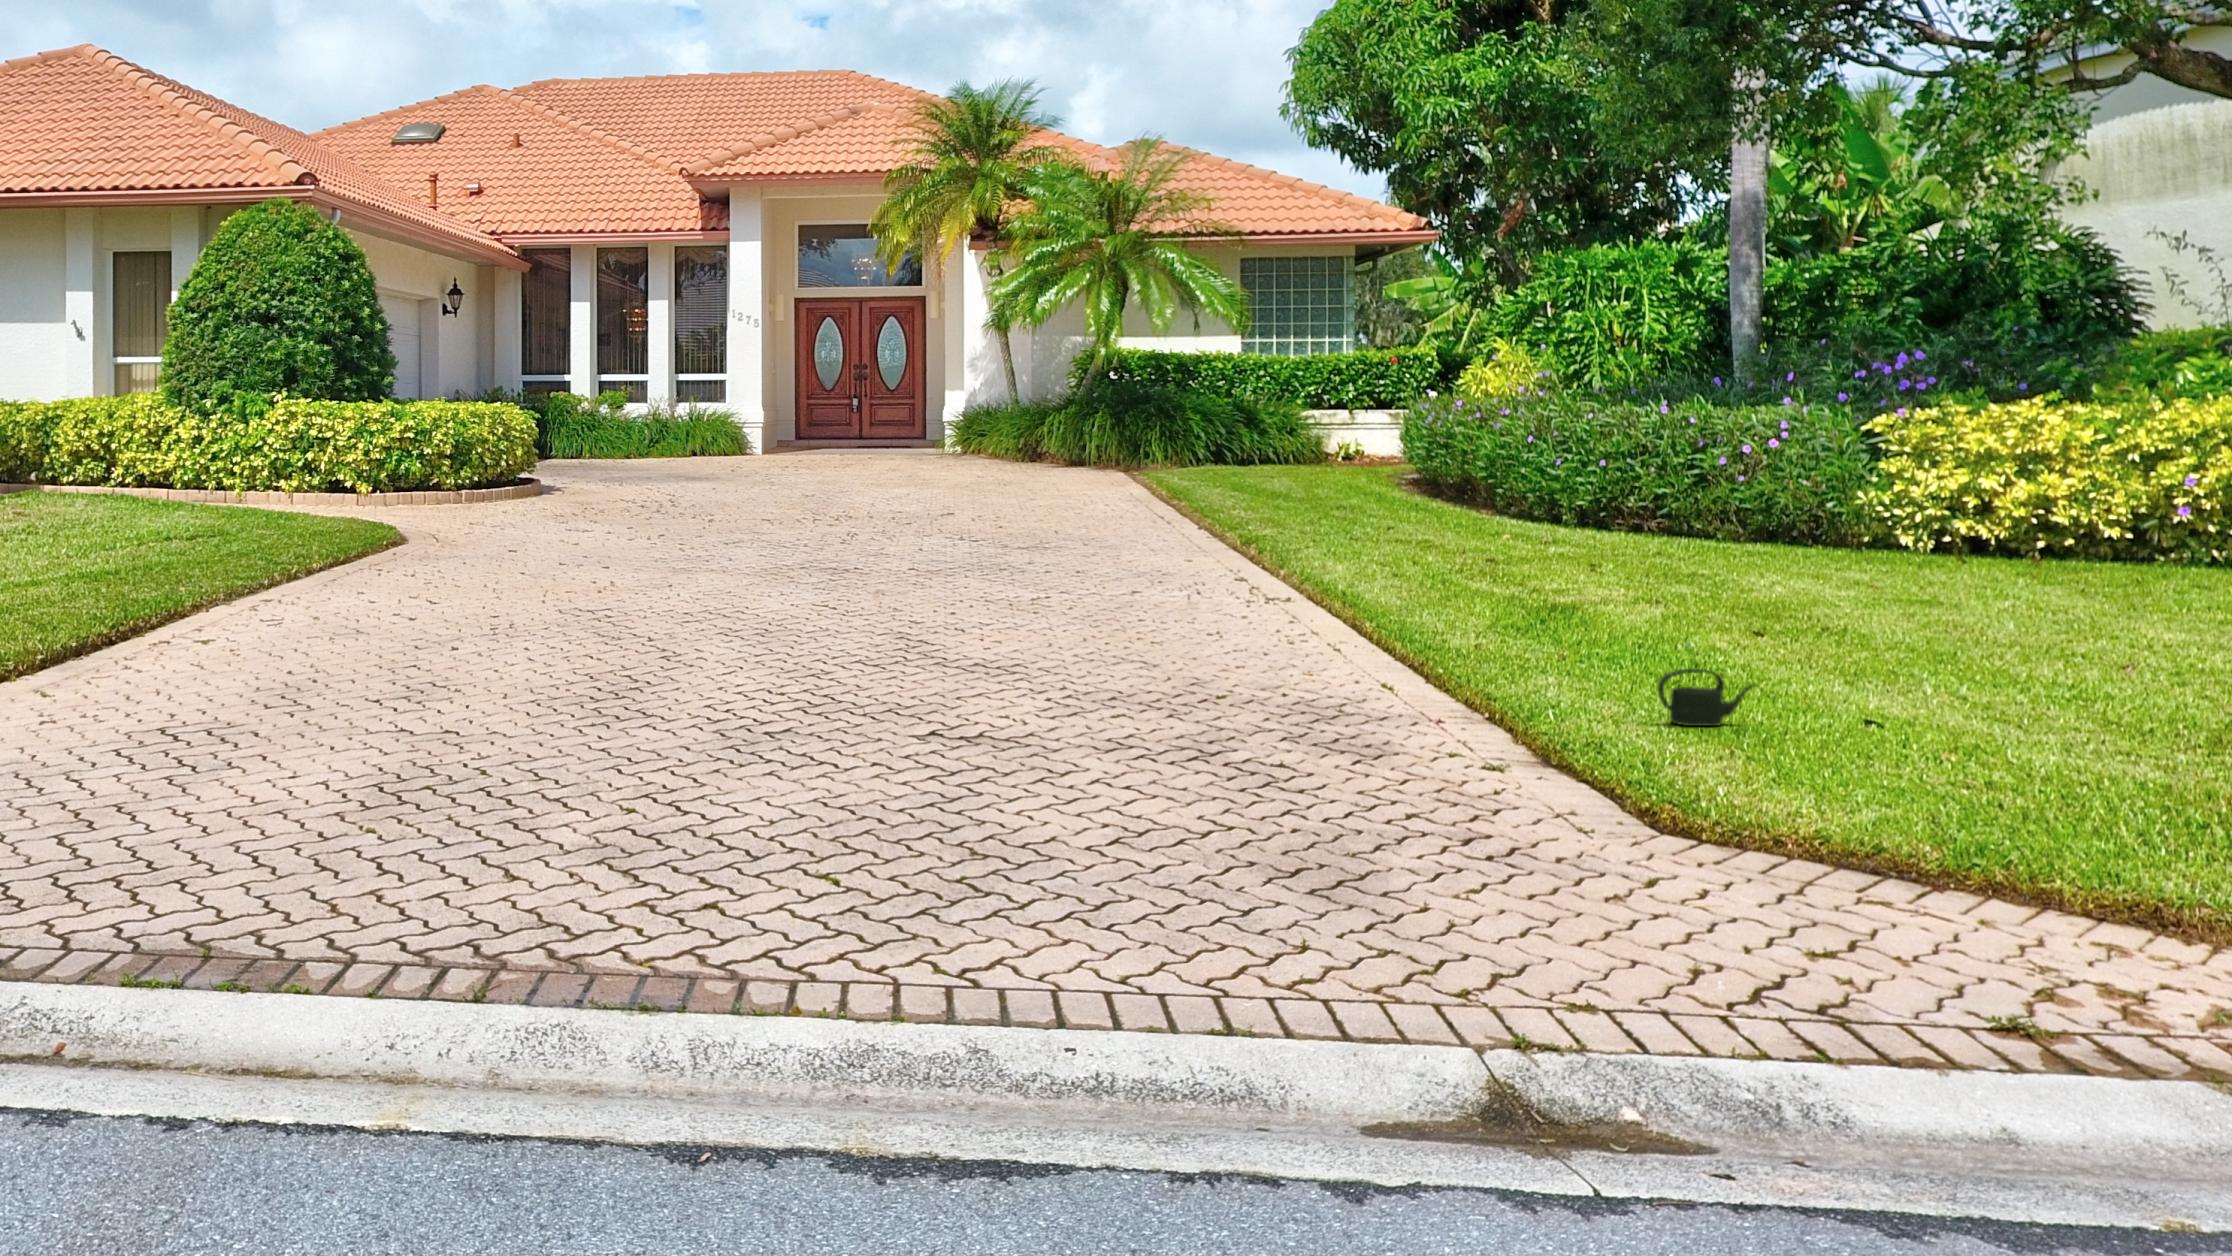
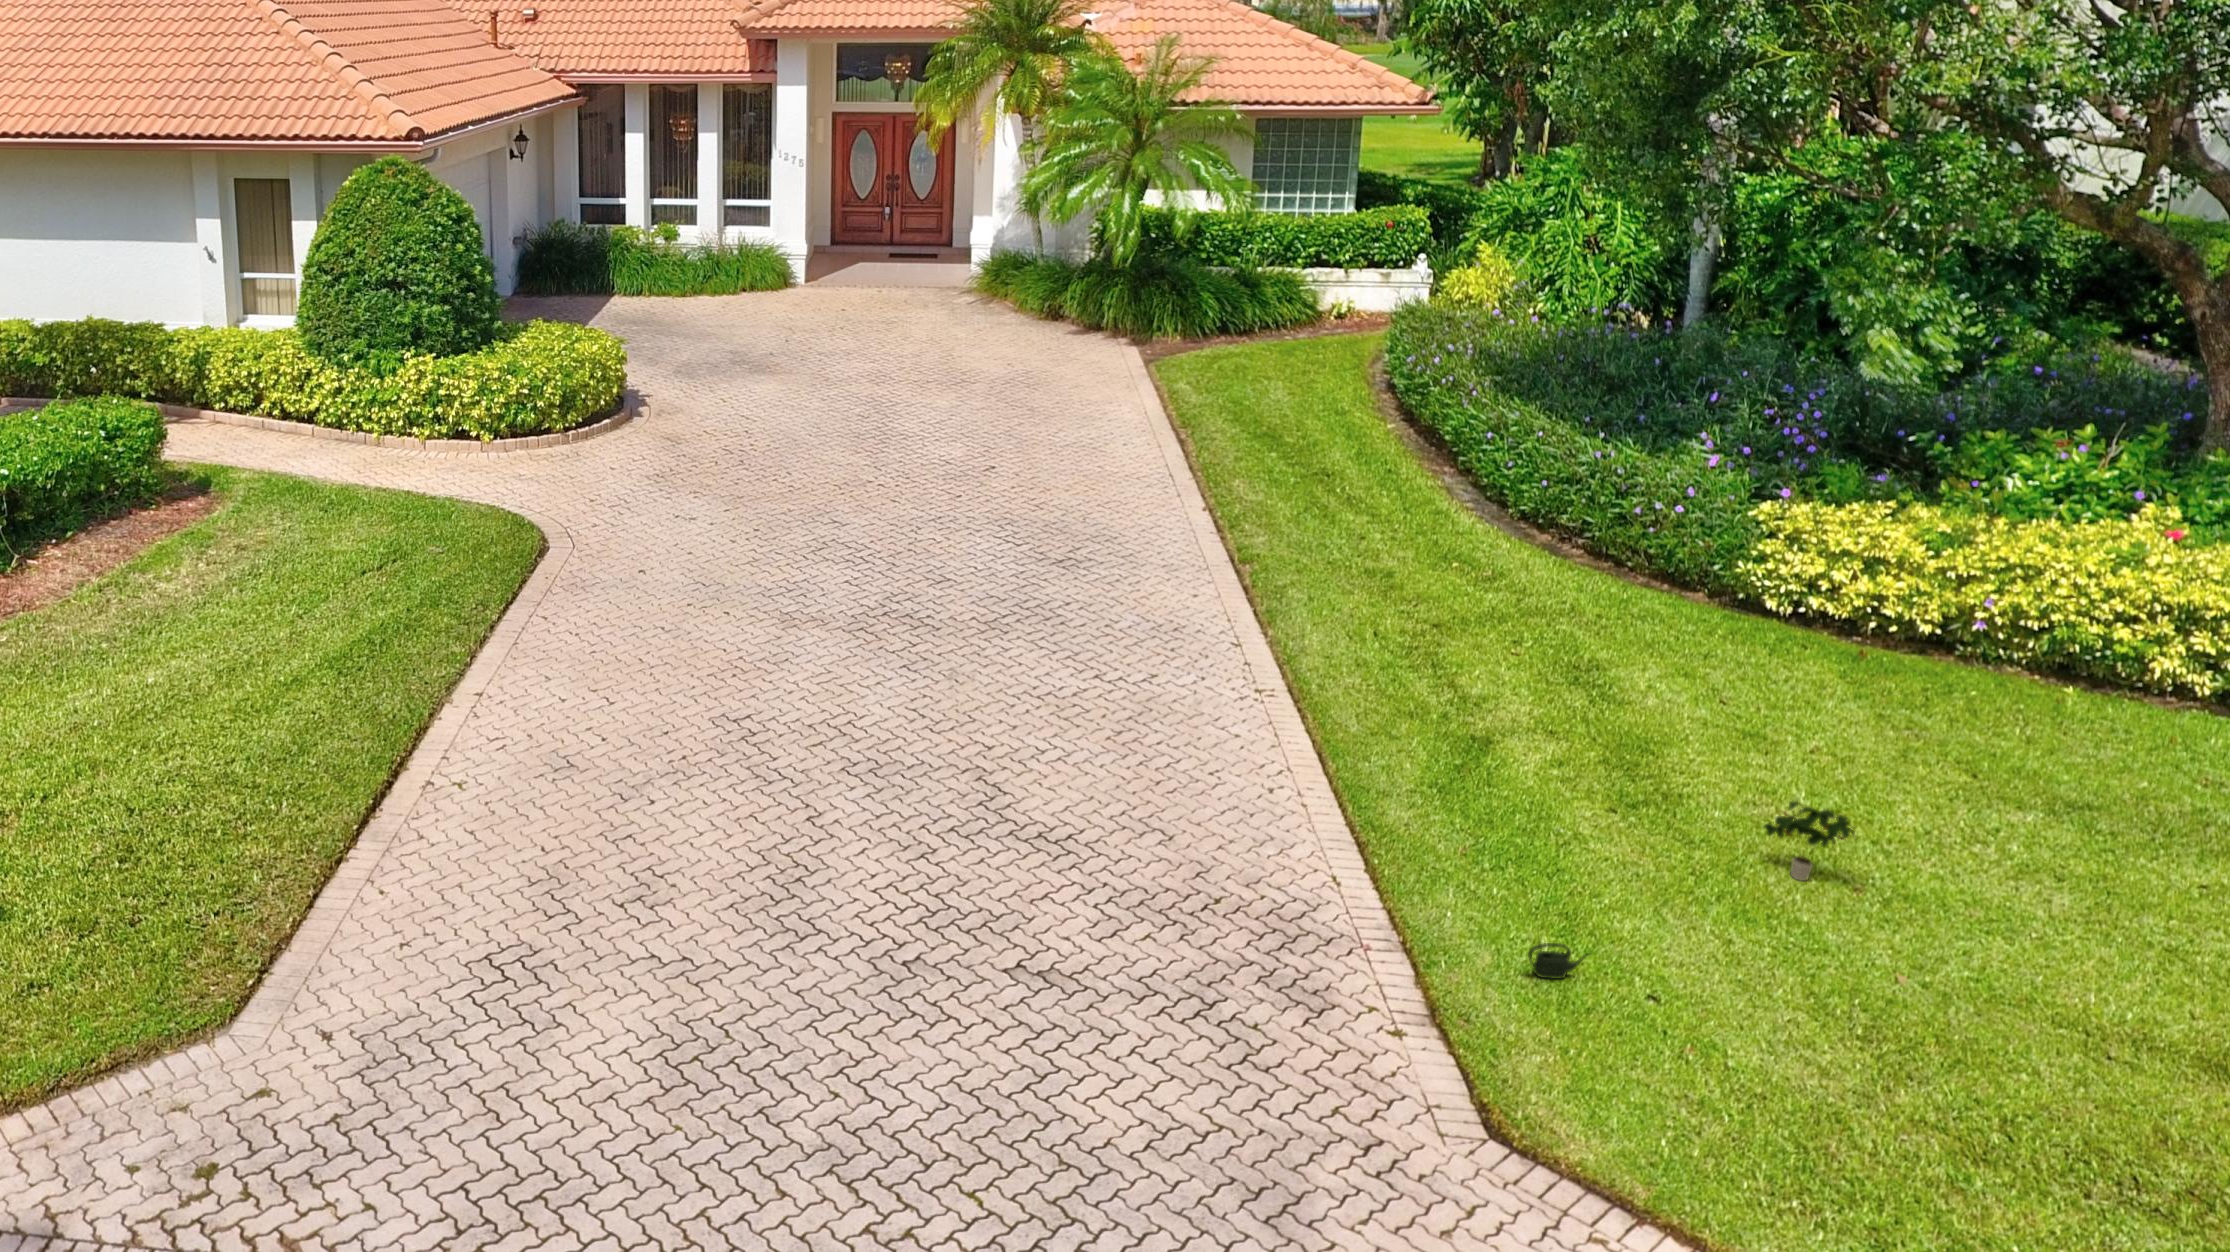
potted plant: none [1973,552,2117,671] -> present [1764,801,1855,881]

